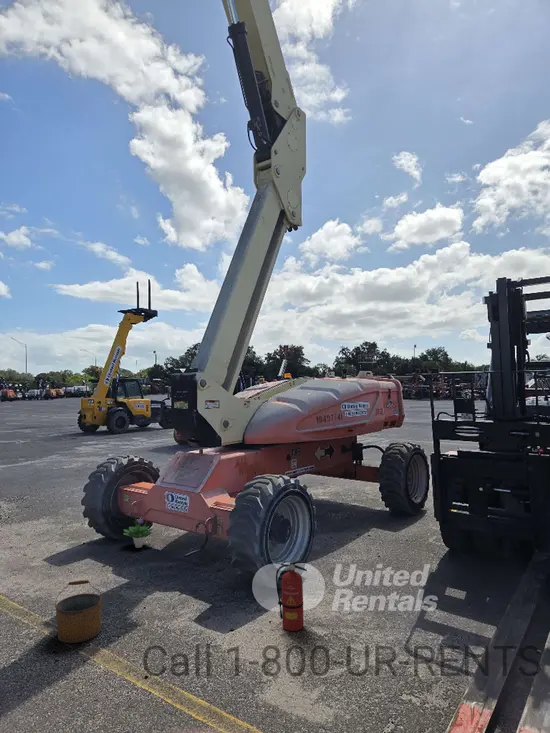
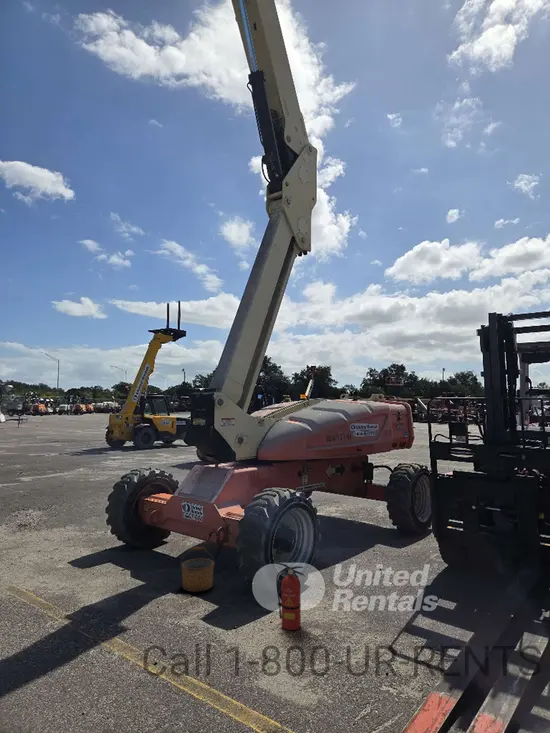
potted plant: present [123,518,153,548] -> none [143,512,173,554]
bucket: present [55,580,103,643] -> present [181,547,214,592]

